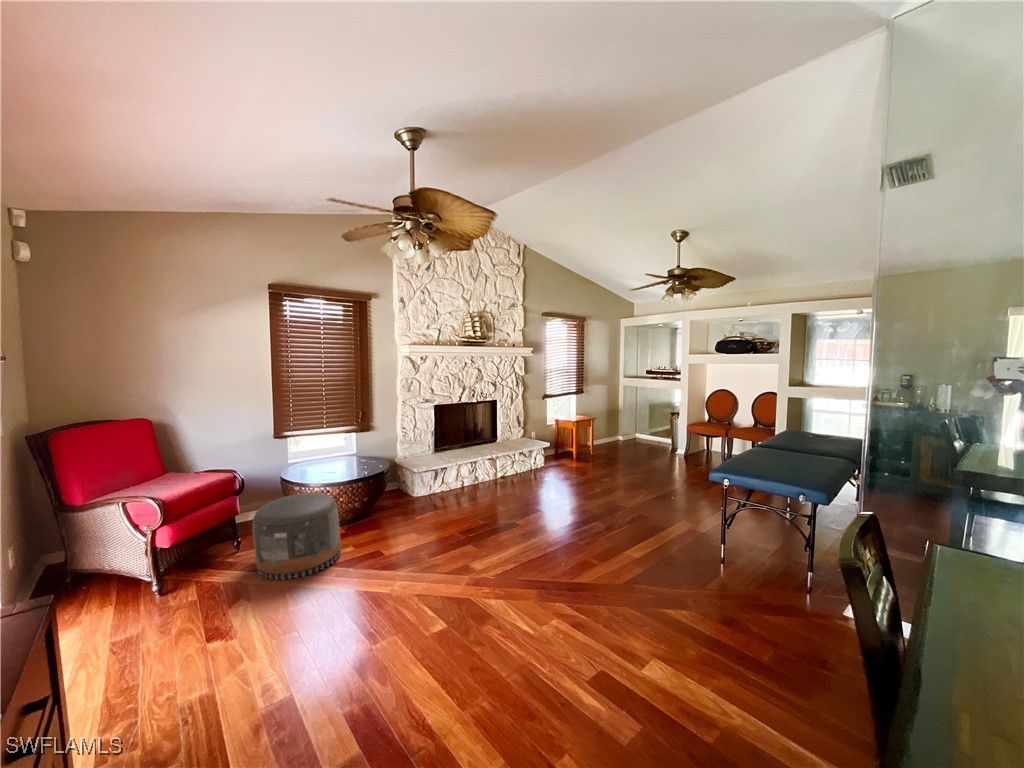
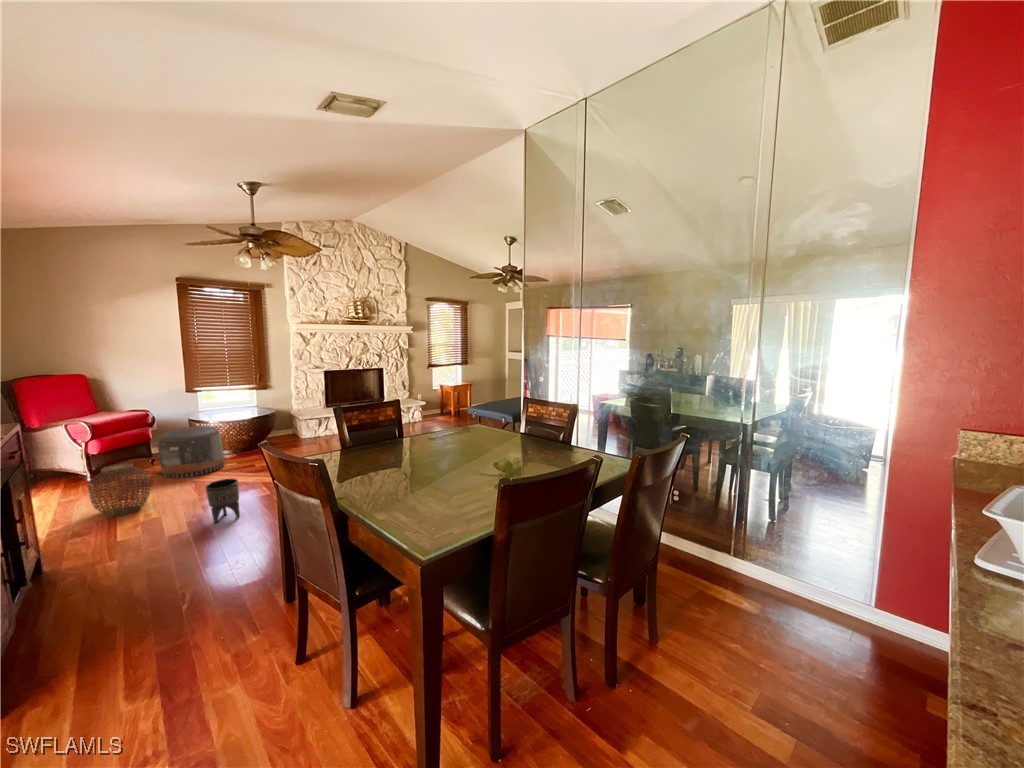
woven basket: none [169,585,268,690] -> present [88,463,150,516]
planter: none [385,621,437,718] -> present [206,479,240,523]

